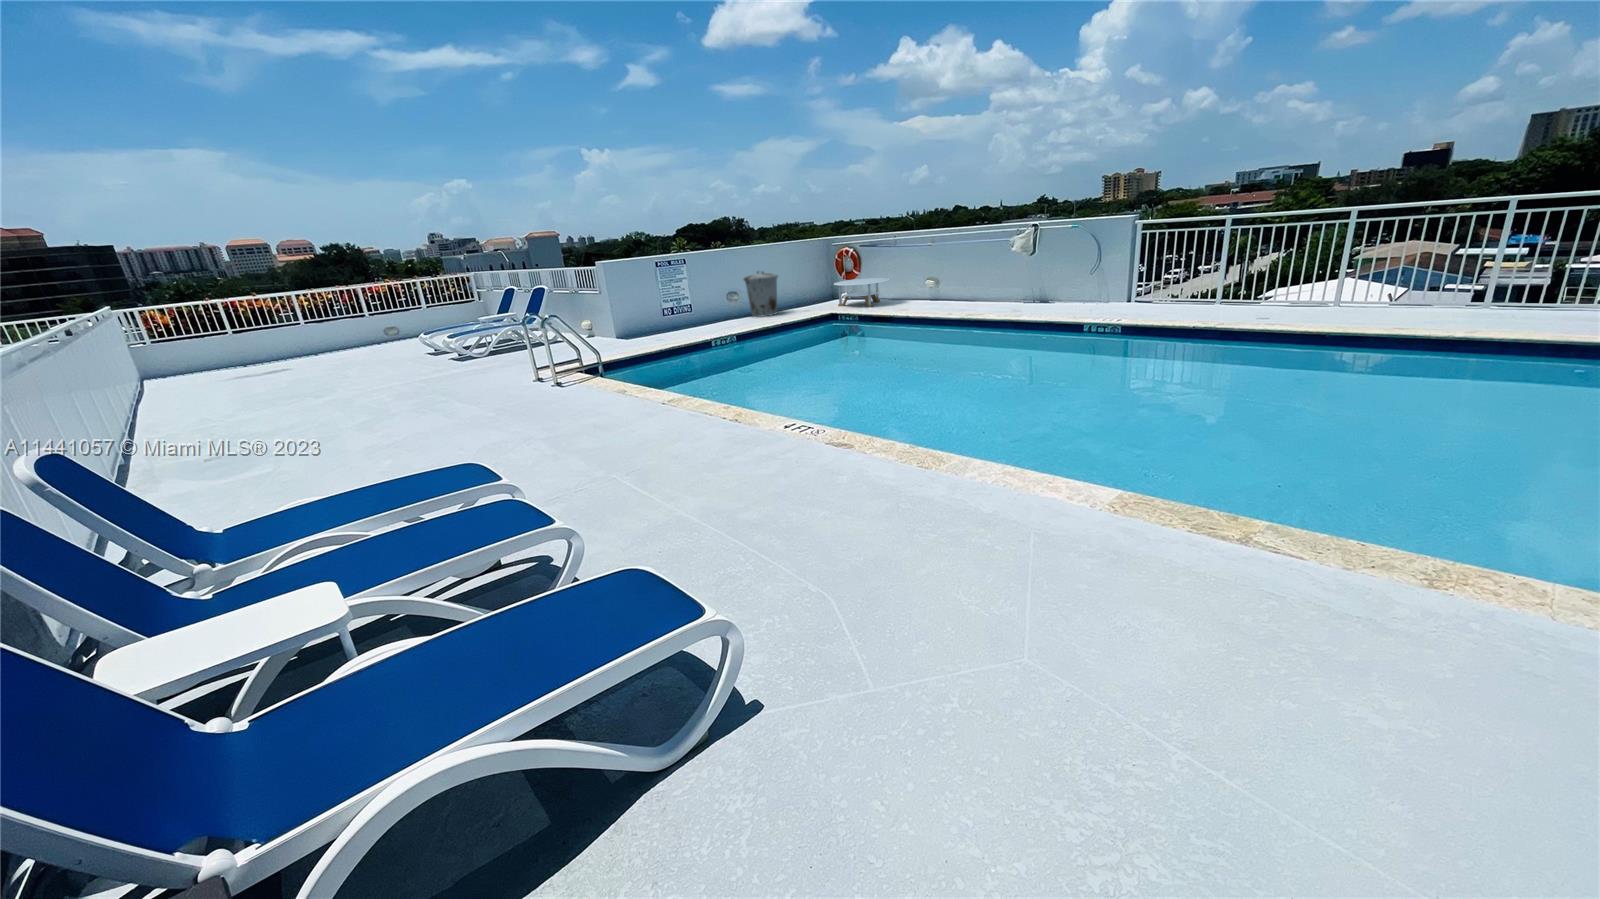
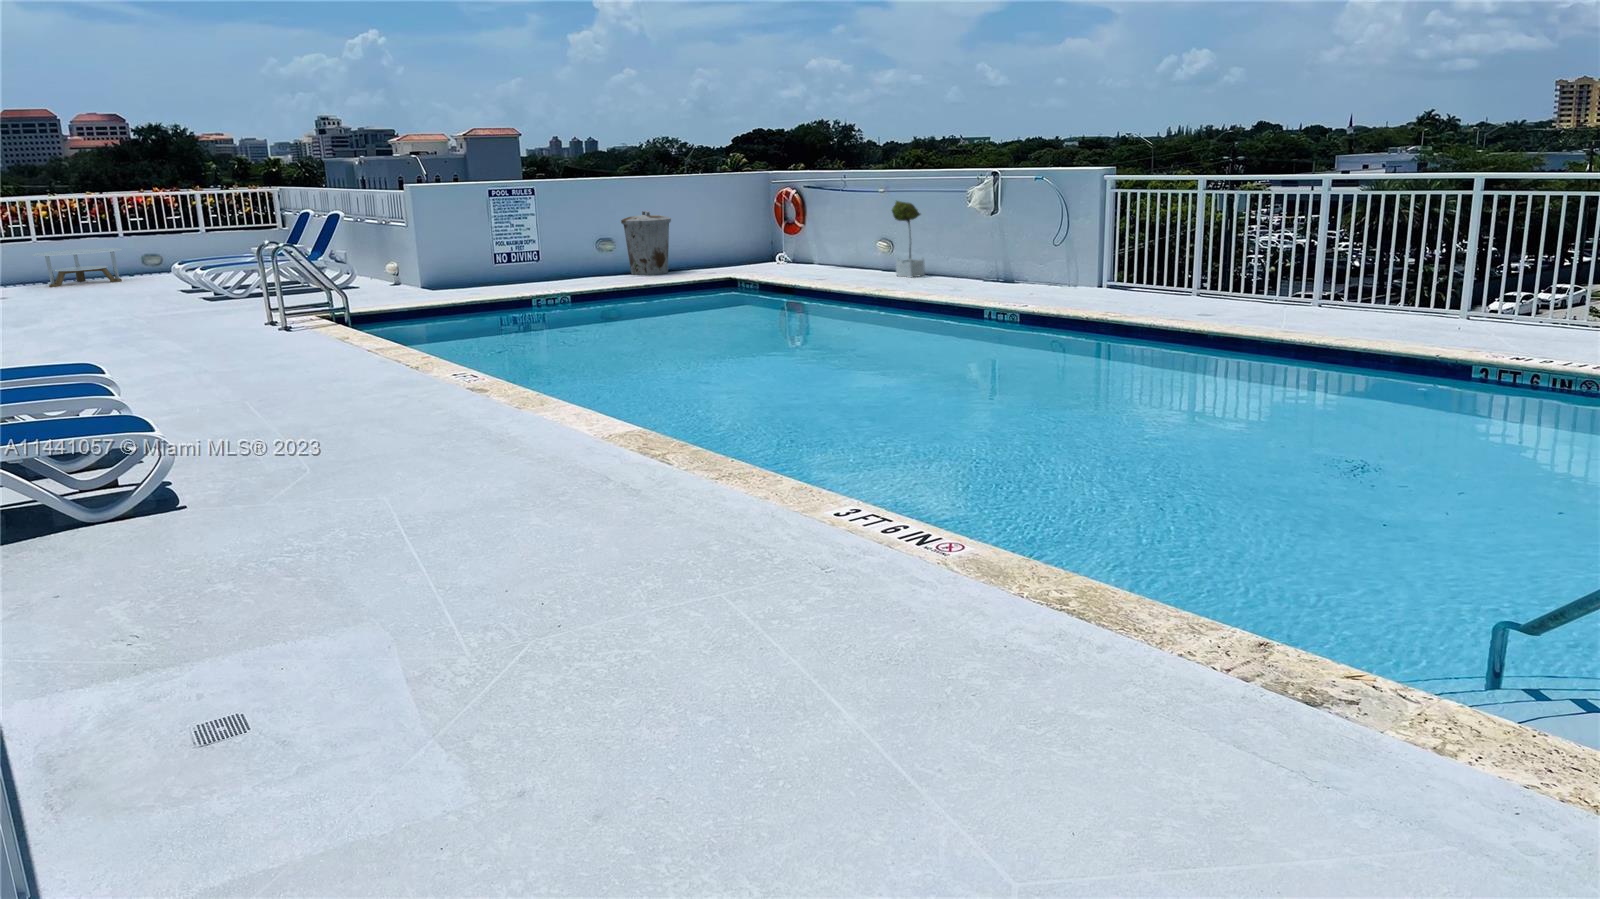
potted tree: none [944,250,967,305] -> present [892,201,925,278]
round table: present [834,278,890,307] -> present [32,248,122,287]

